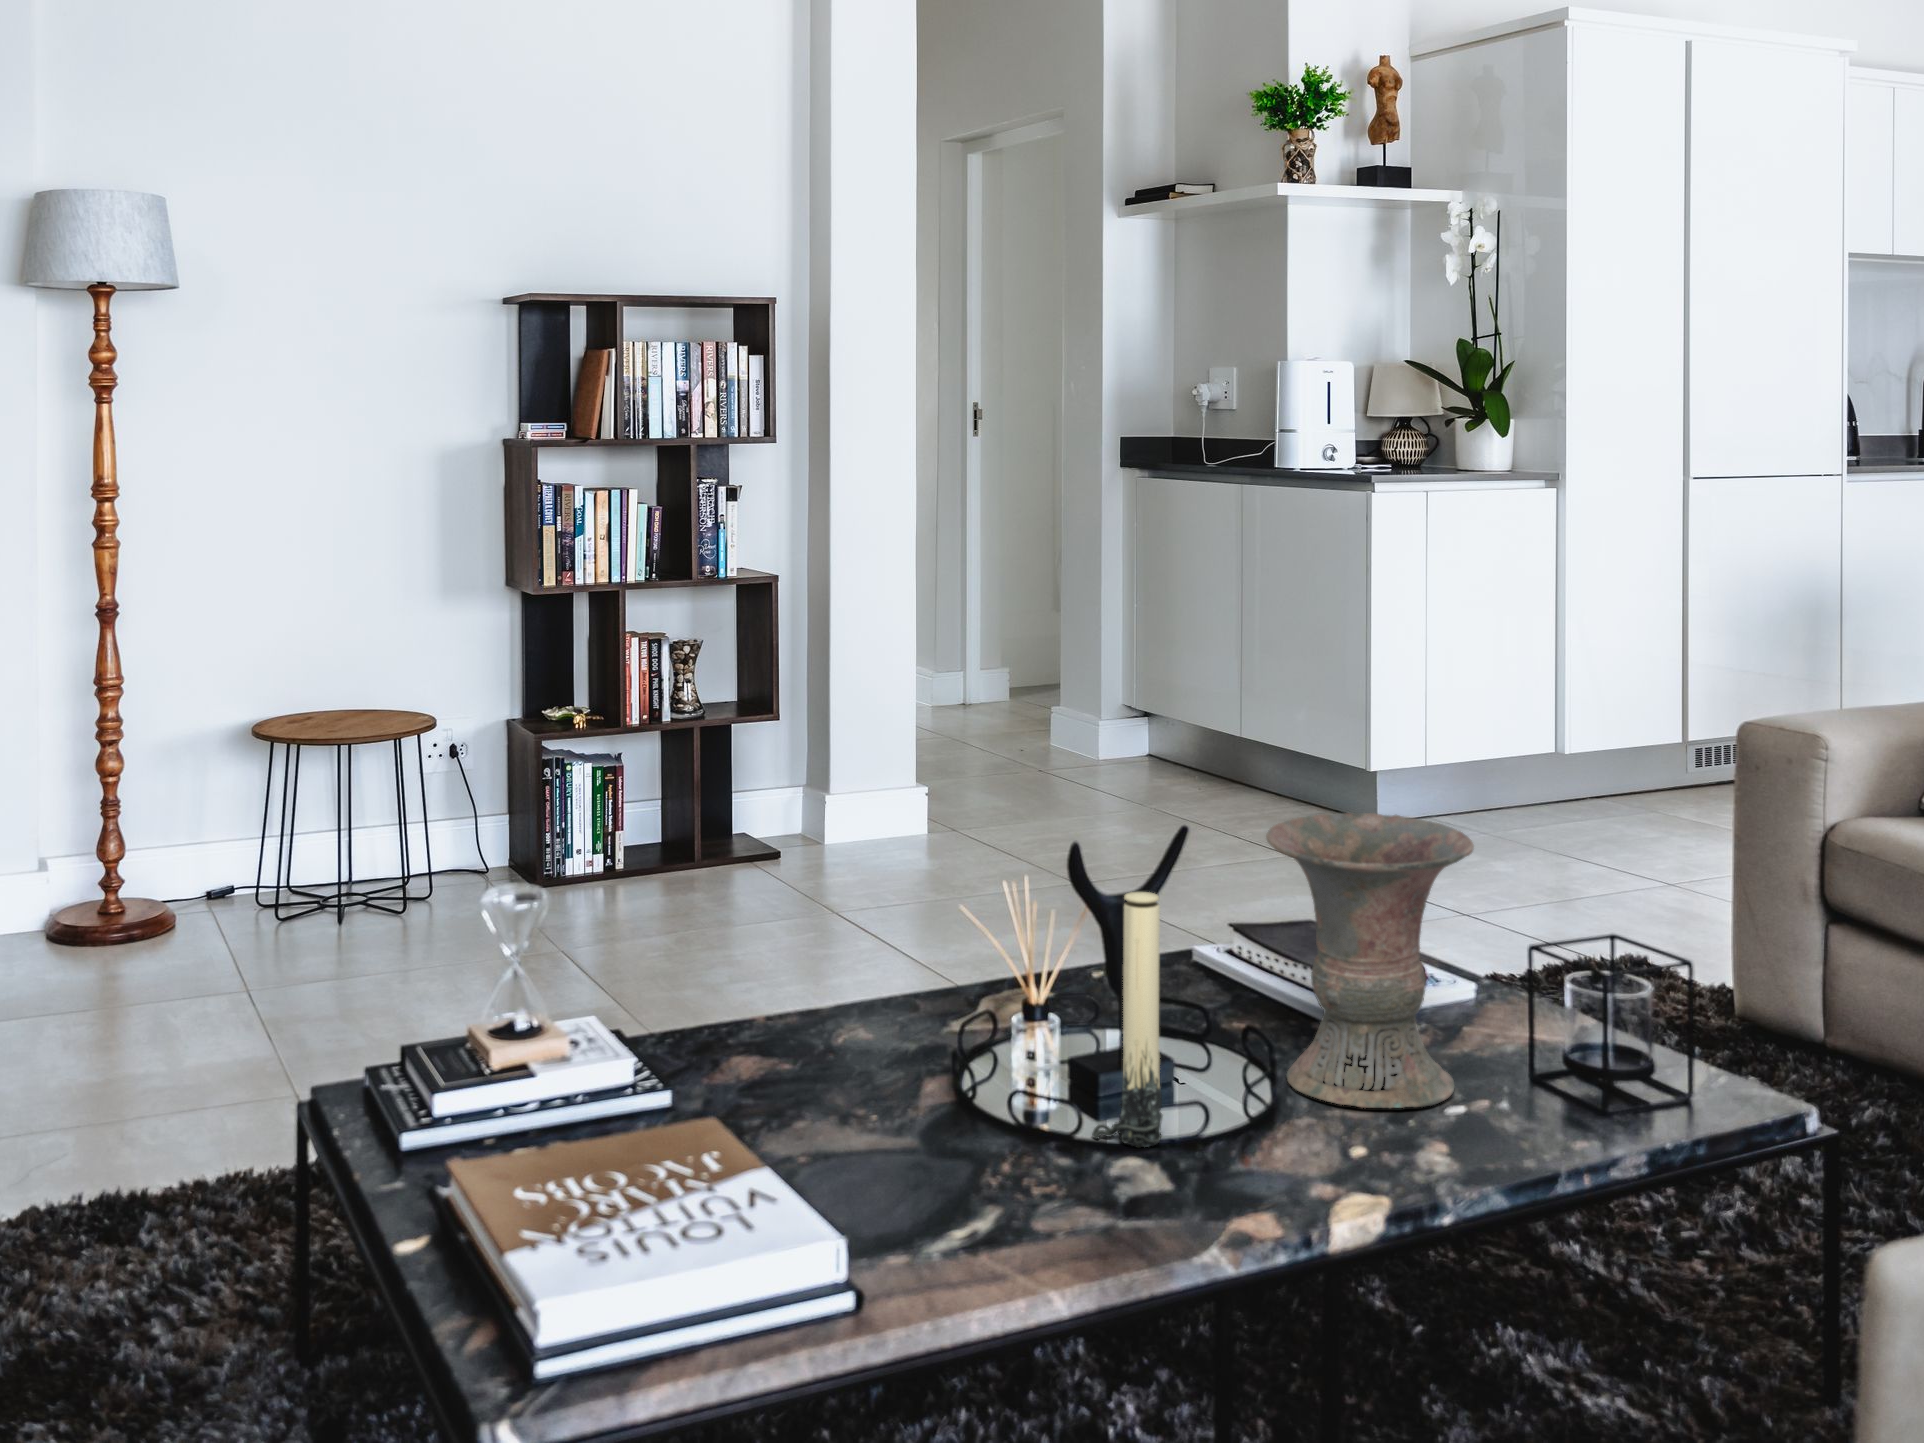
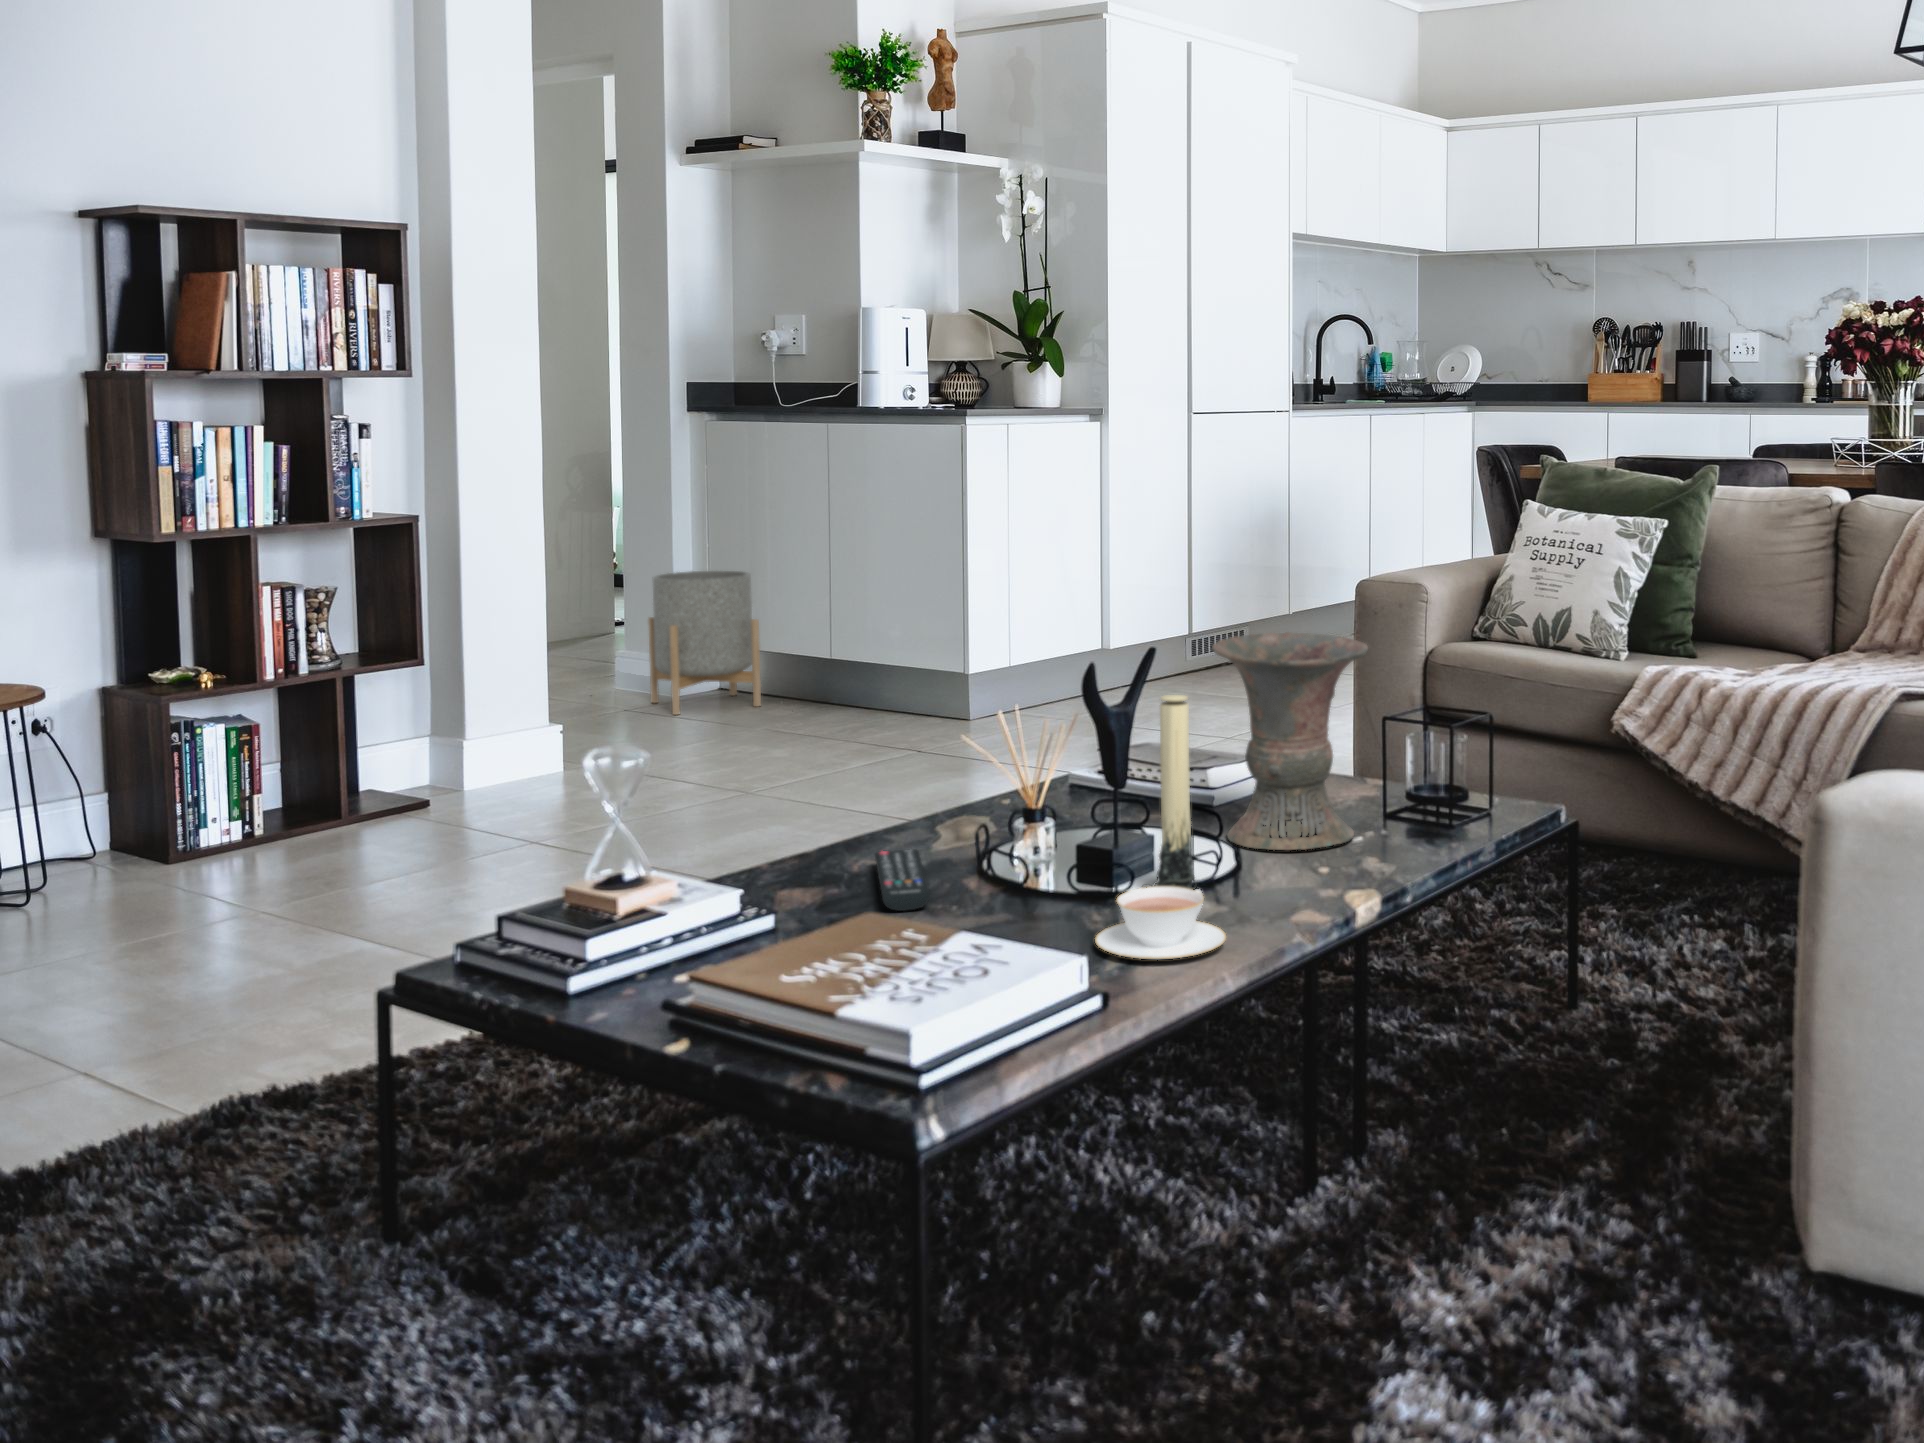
planter: none [1061,638,1165,789] -> present [648,570,761,715]
remote control: none [800,1022,912,1107] -> present [875,849,930,911]
teacup: none [950,1138,1115,1244] -> present [1095,887,1226,959]

